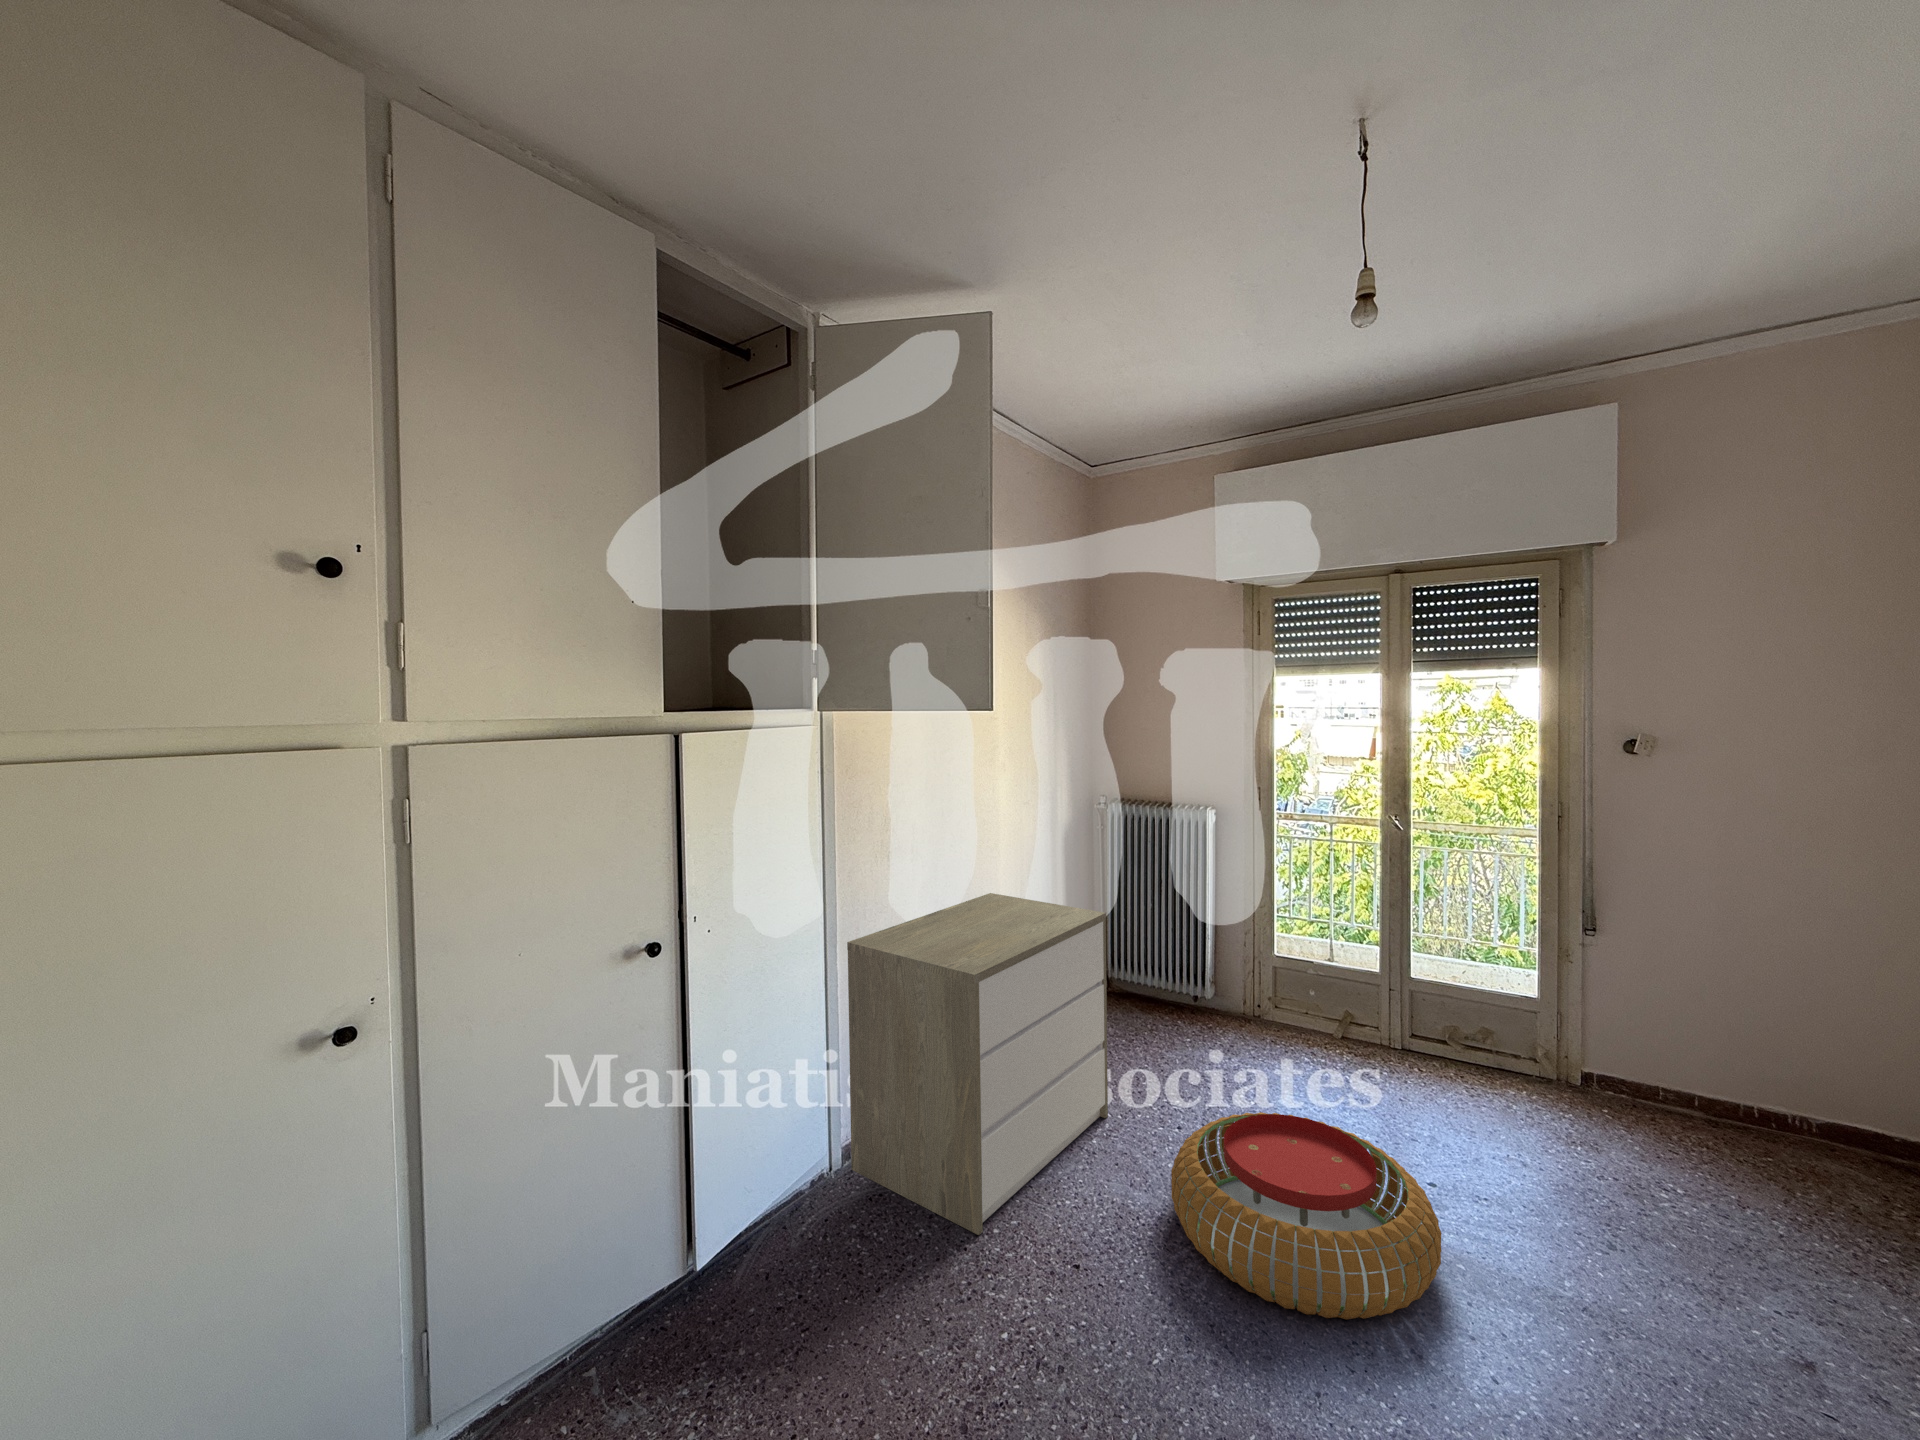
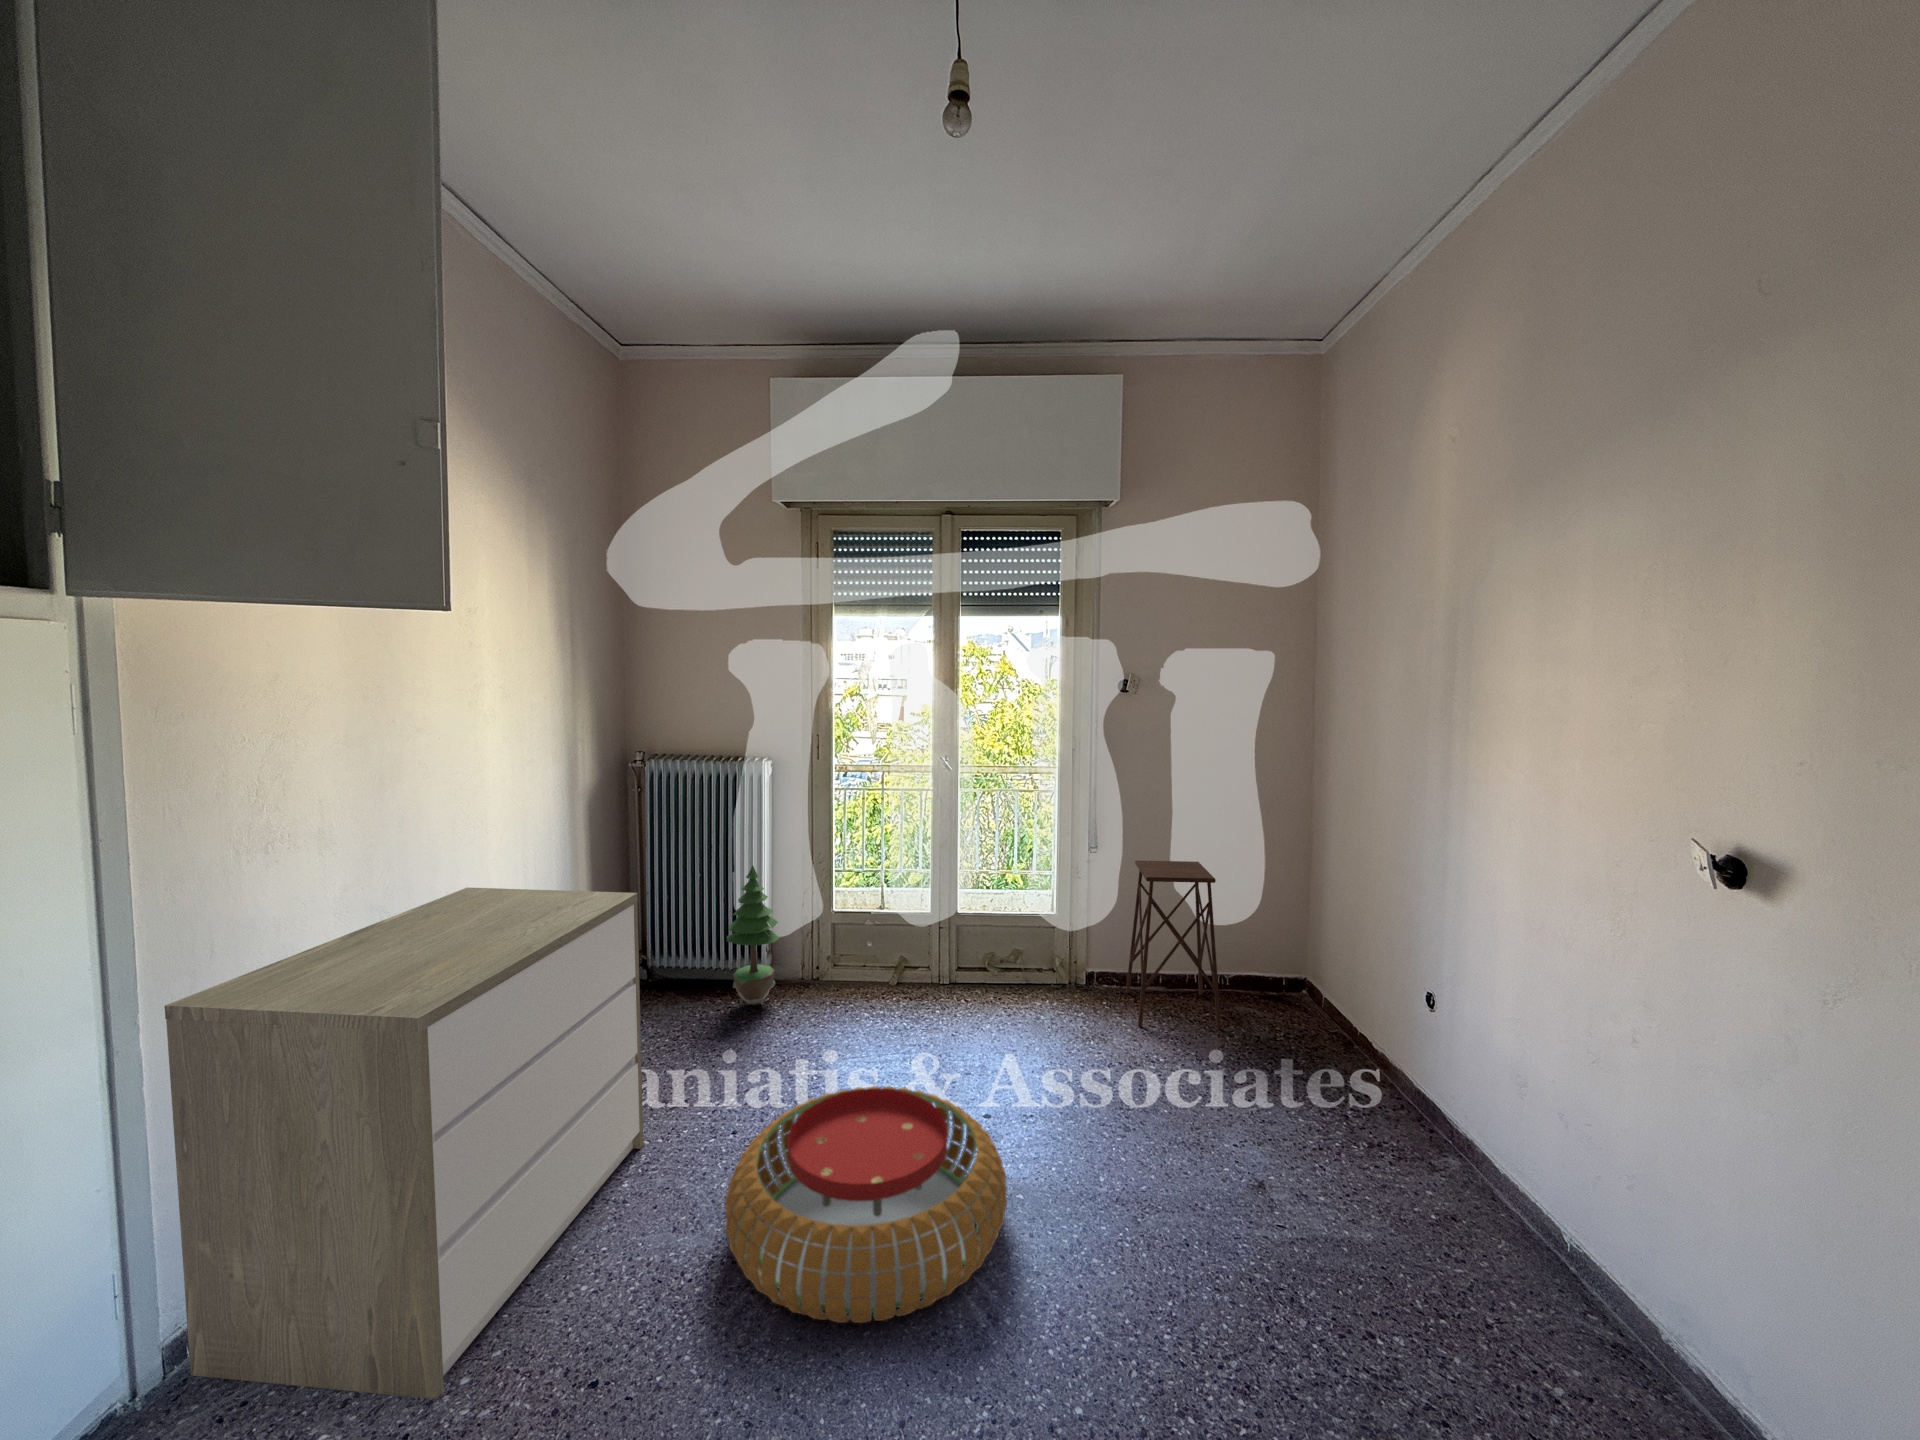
potted tree: none [1176,902,1224,1028] -> present [727,865,779,1005]
side table: none [1639,952,1787,1179] -> present [1126,861,1221,1029]

